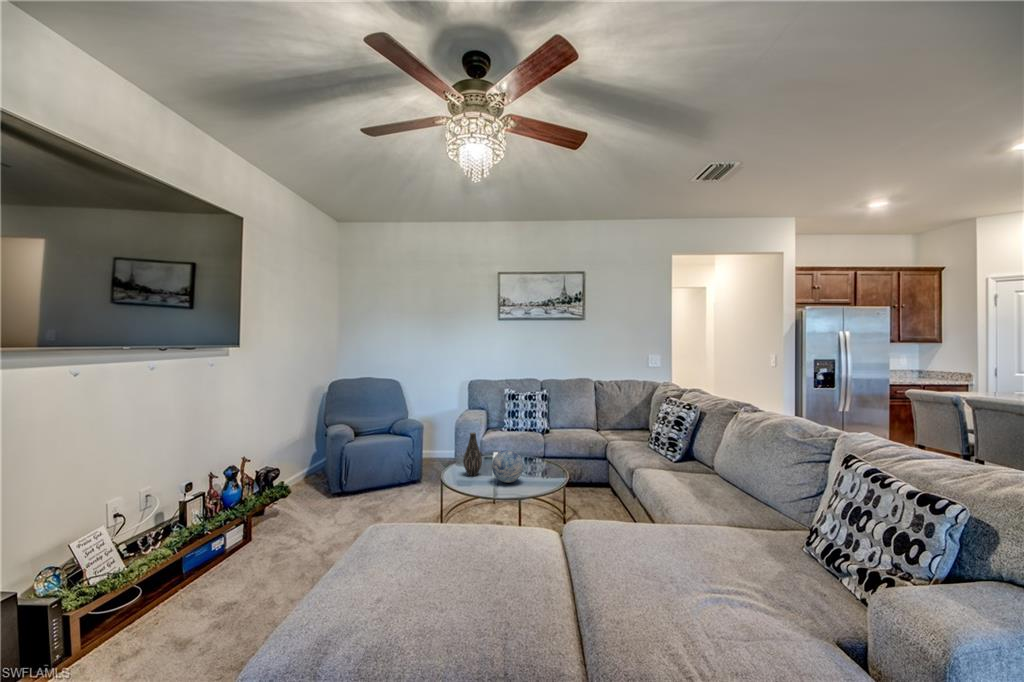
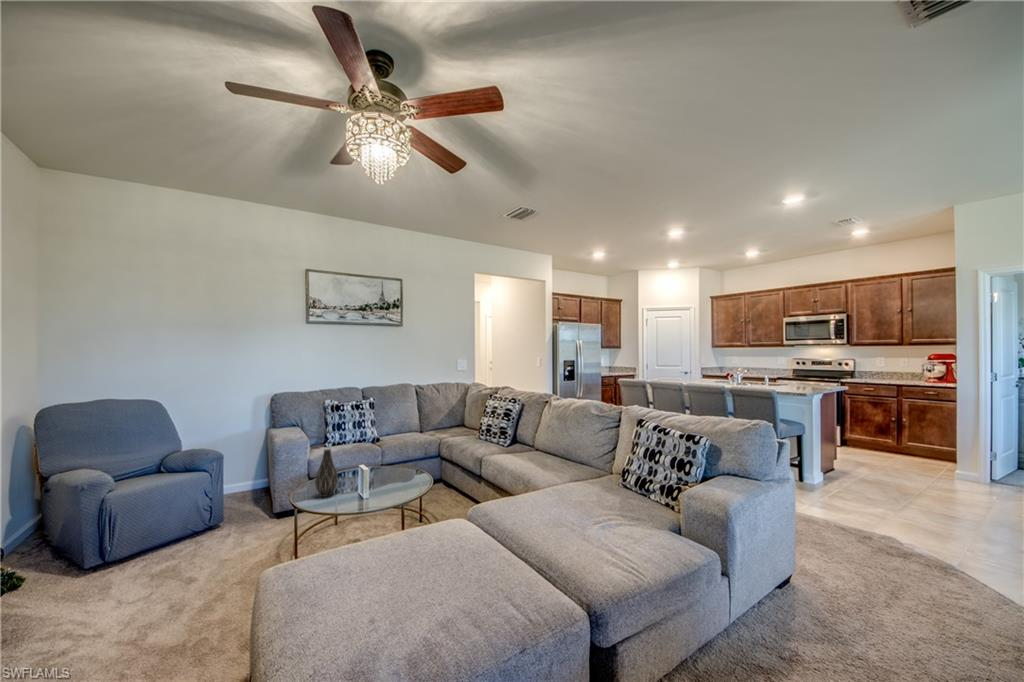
decorative orb: present [492,450,523,483] -> none [356,460,390,495]

